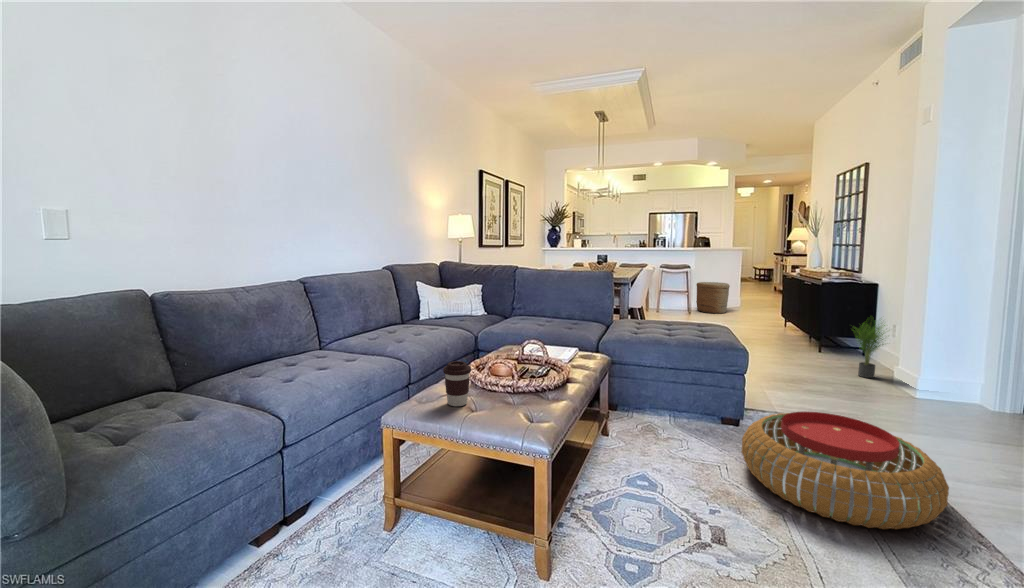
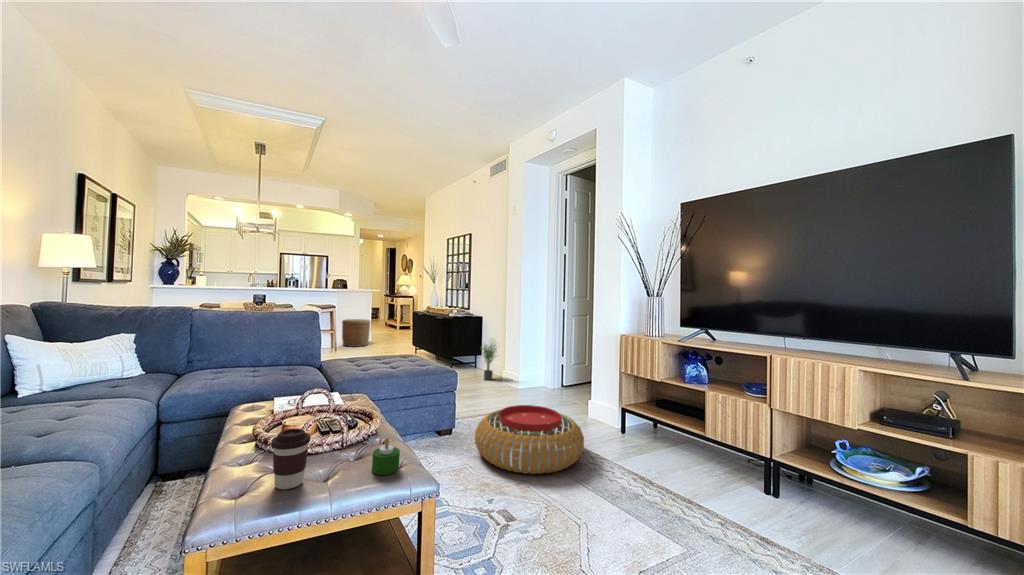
candle: none [512,388,537,421] -> present [372,438,400,475]

